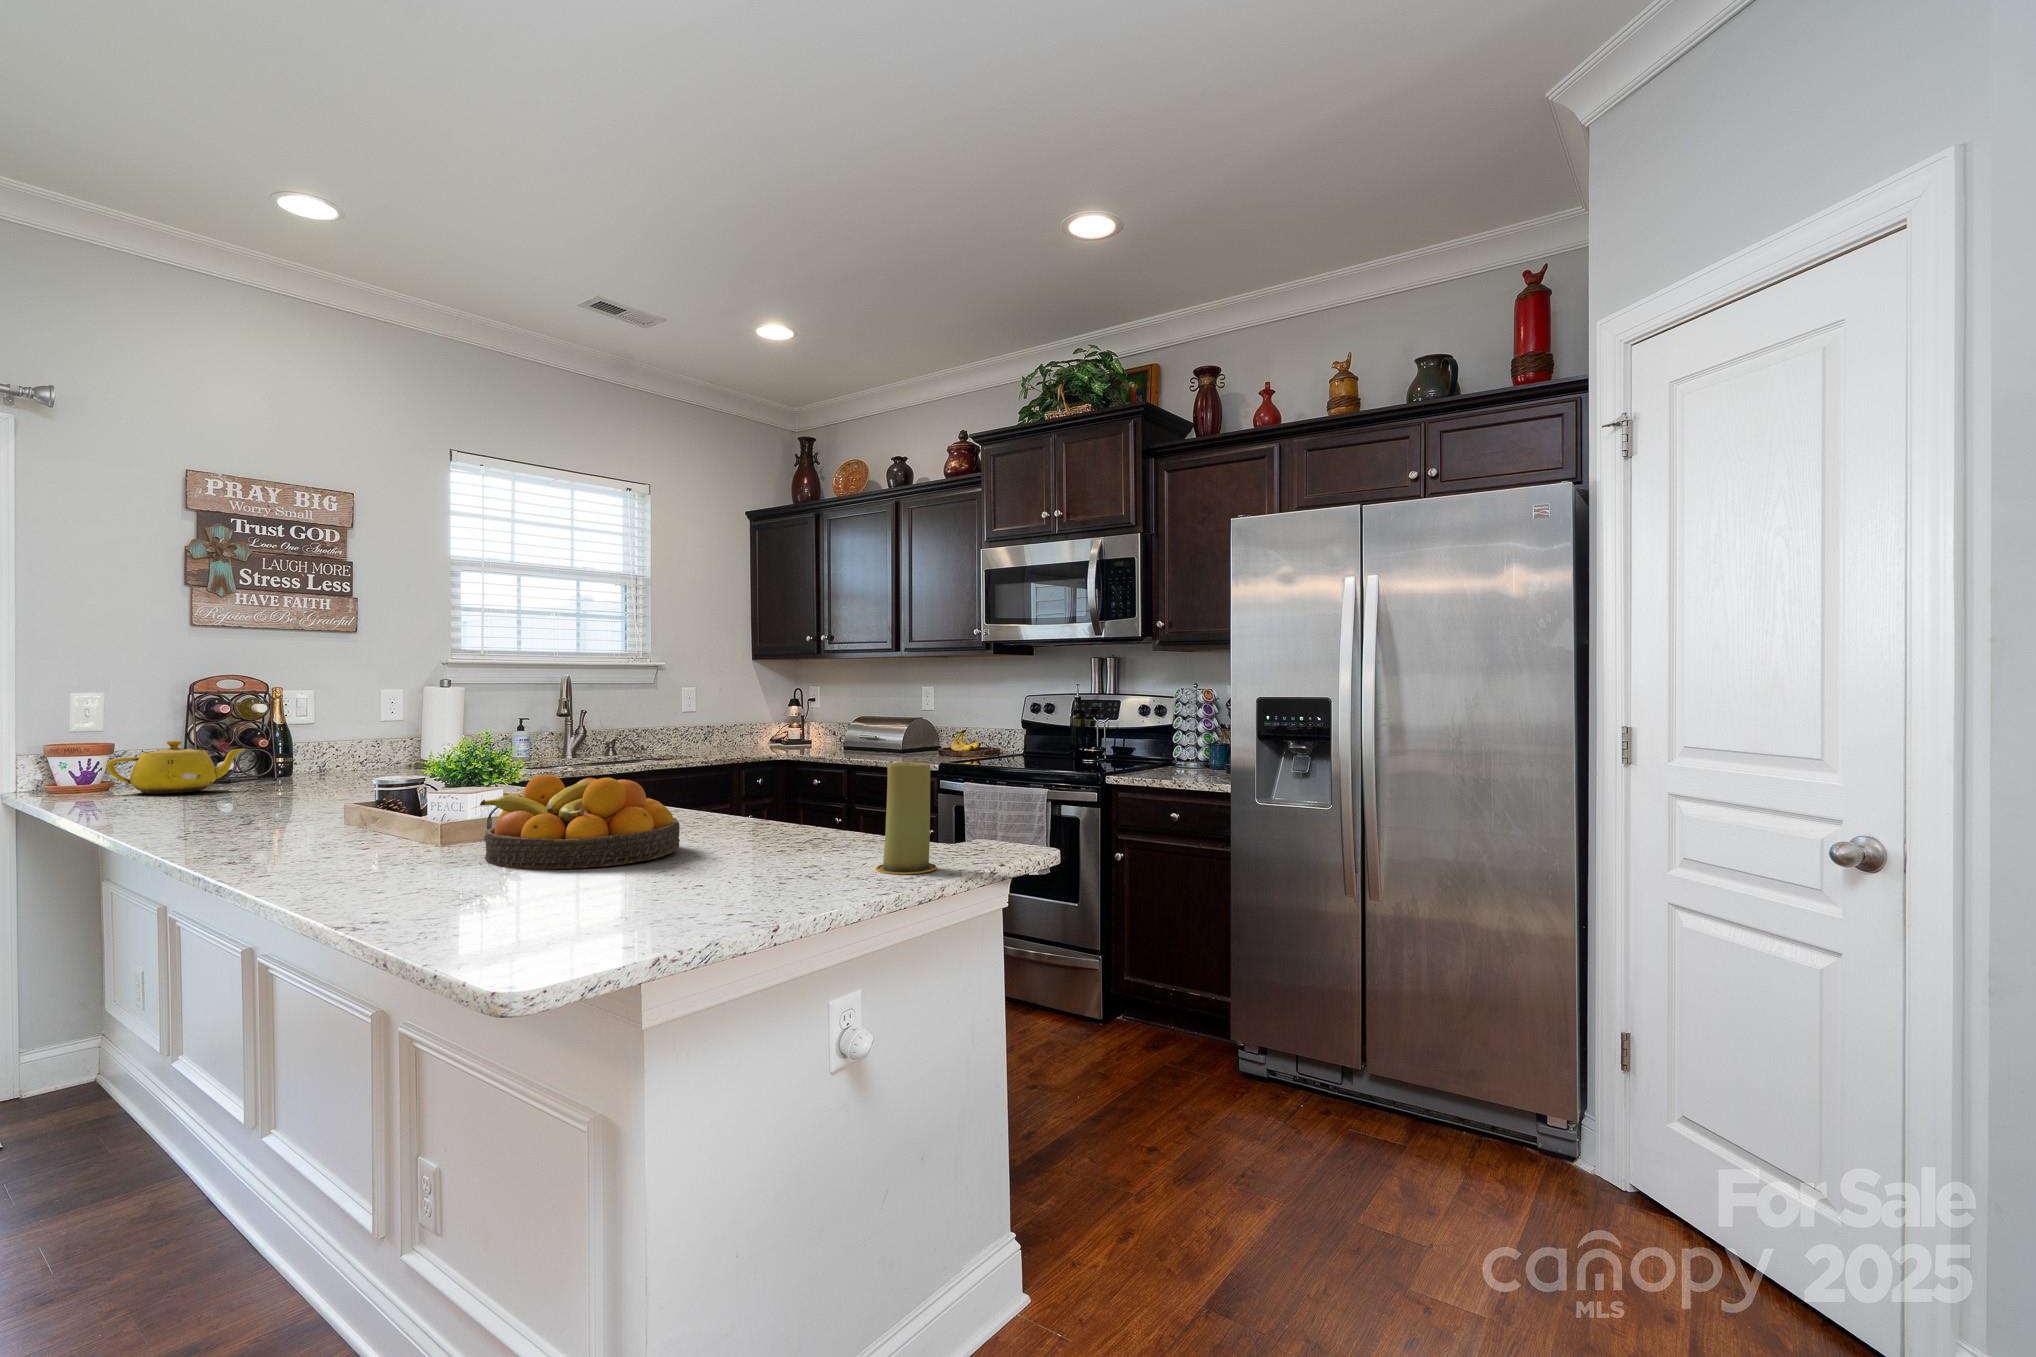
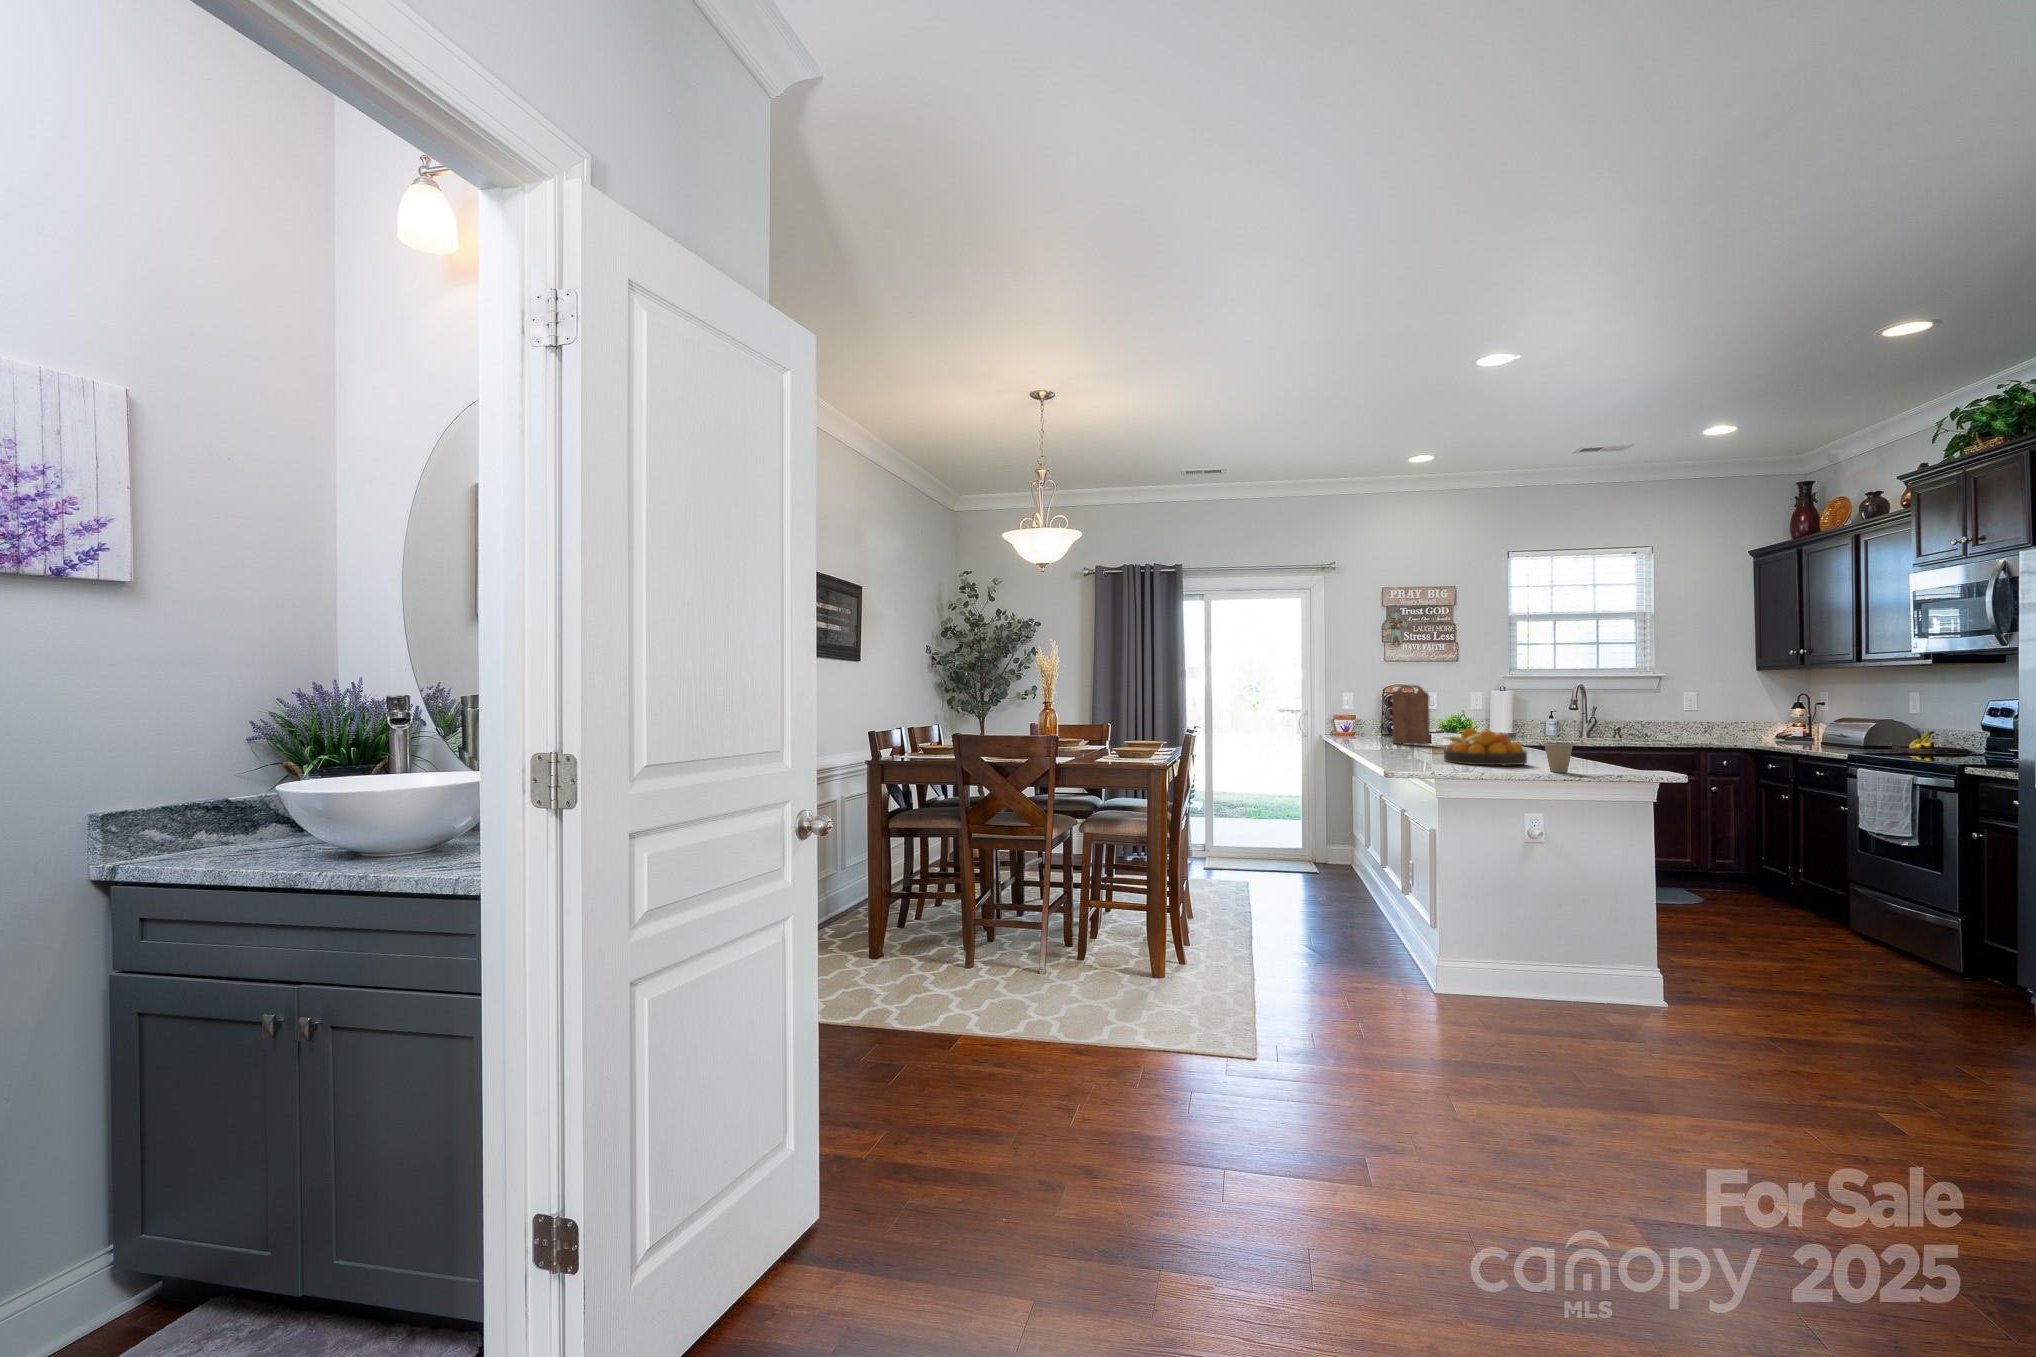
cutting board: none [253,674,349,811] -> present [1392,685,1430,745]
teapot: present [107,741,245,794] -> none [1350,714,1400,737]
candle: present [876,762,937,874] -> none [1592,729,1626,780]
coffee cup: none [753,796,811,864] -> present [1544,743,1573,772]

